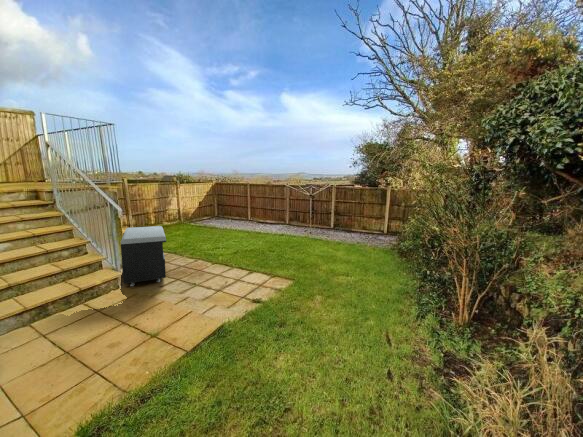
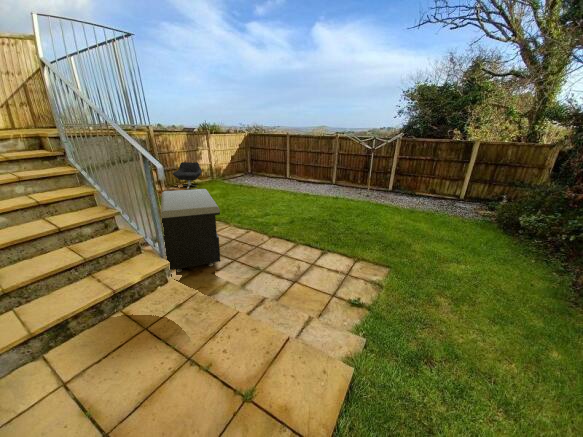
lounge chair: none [142,208,170,230] -> present [173,162,202,188]

